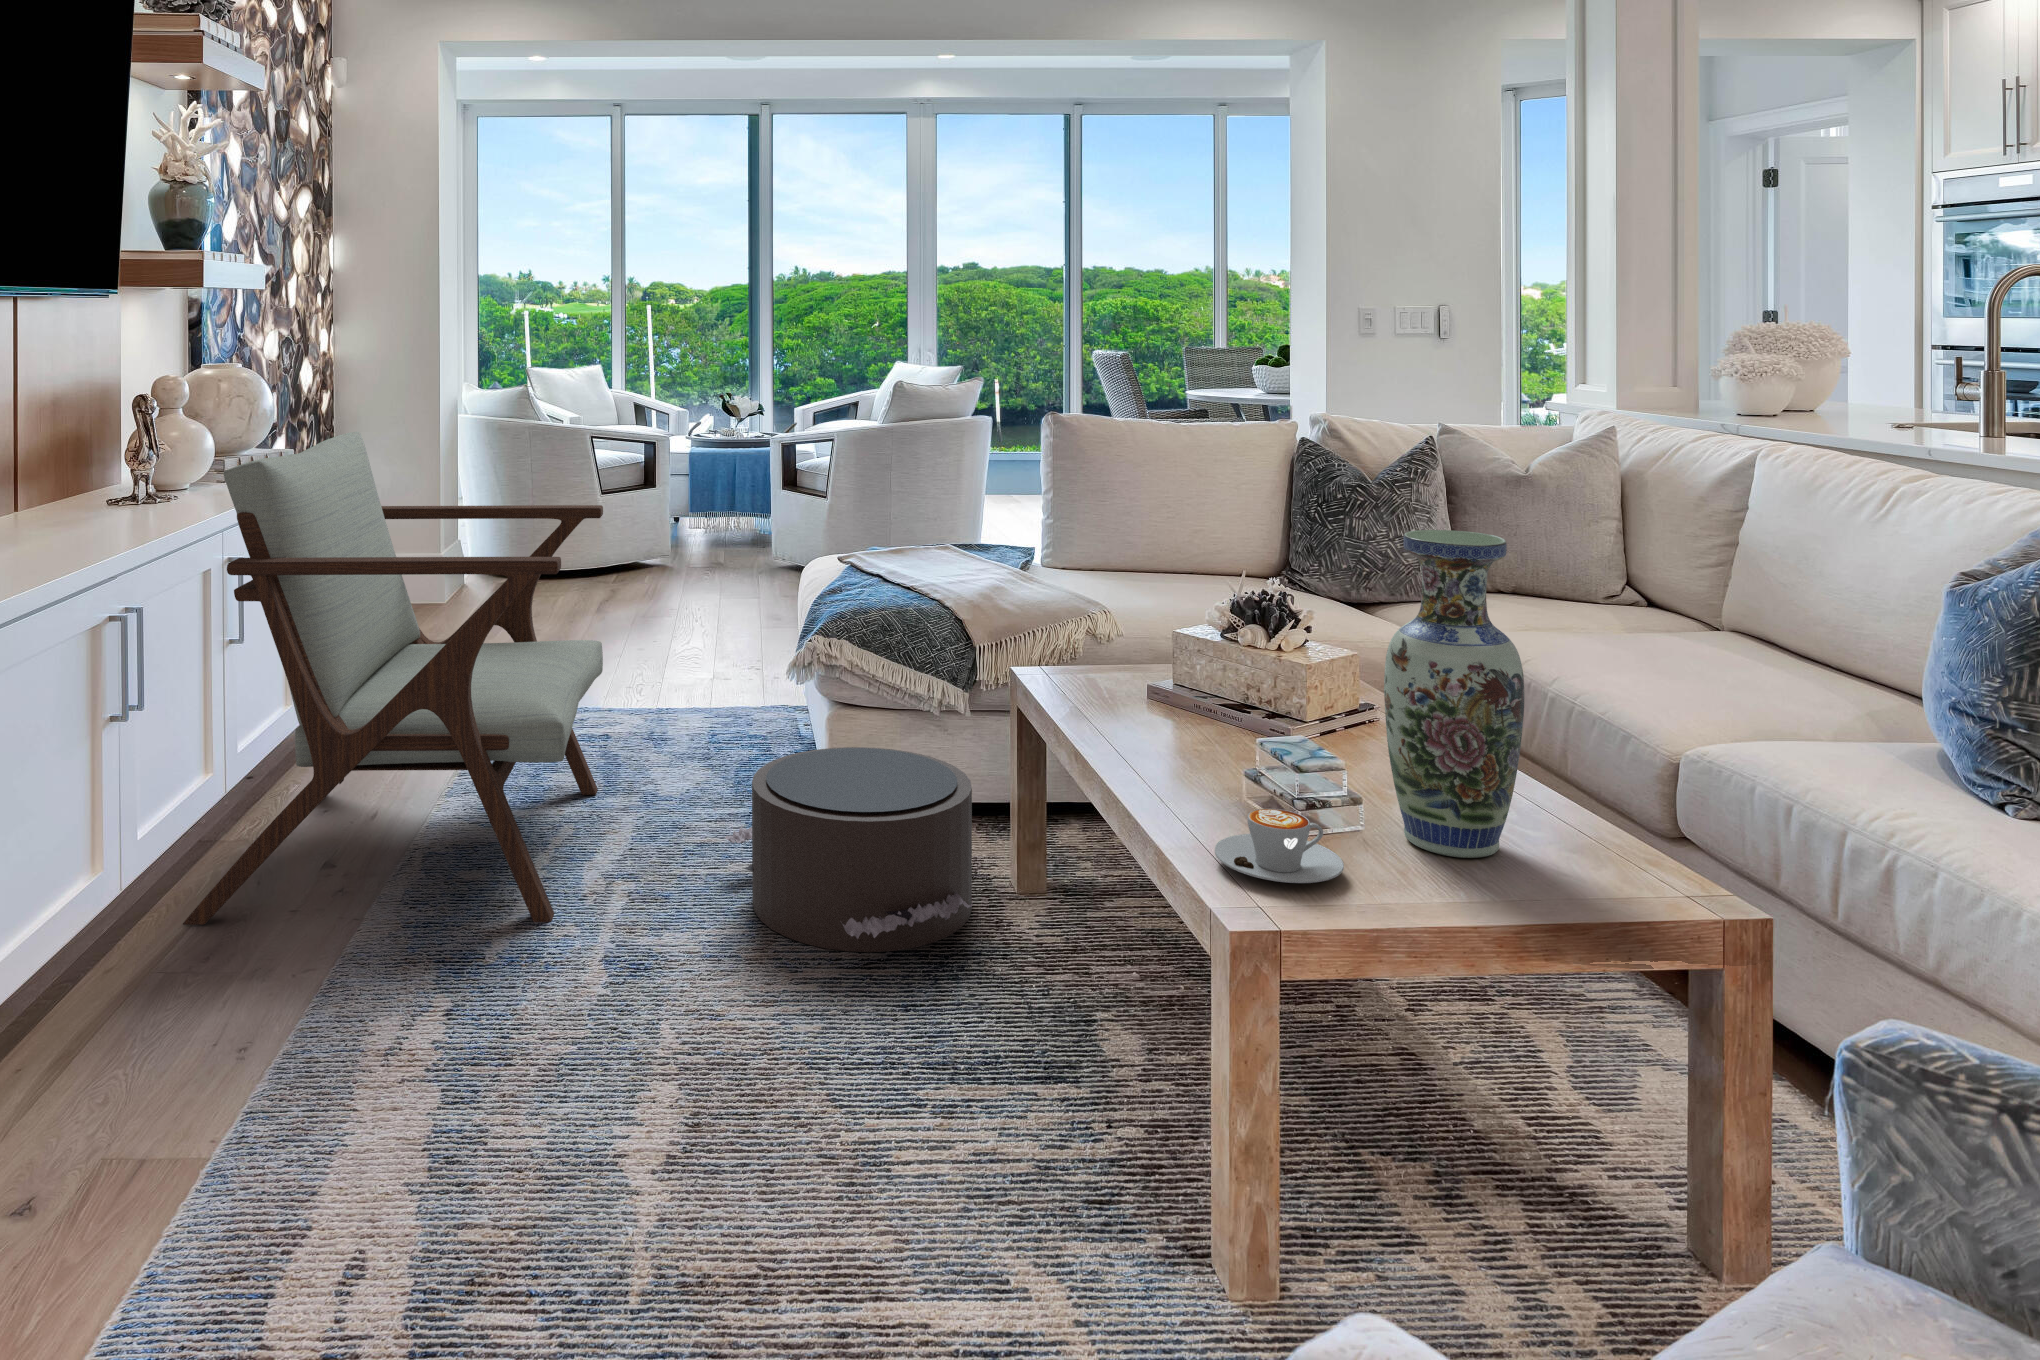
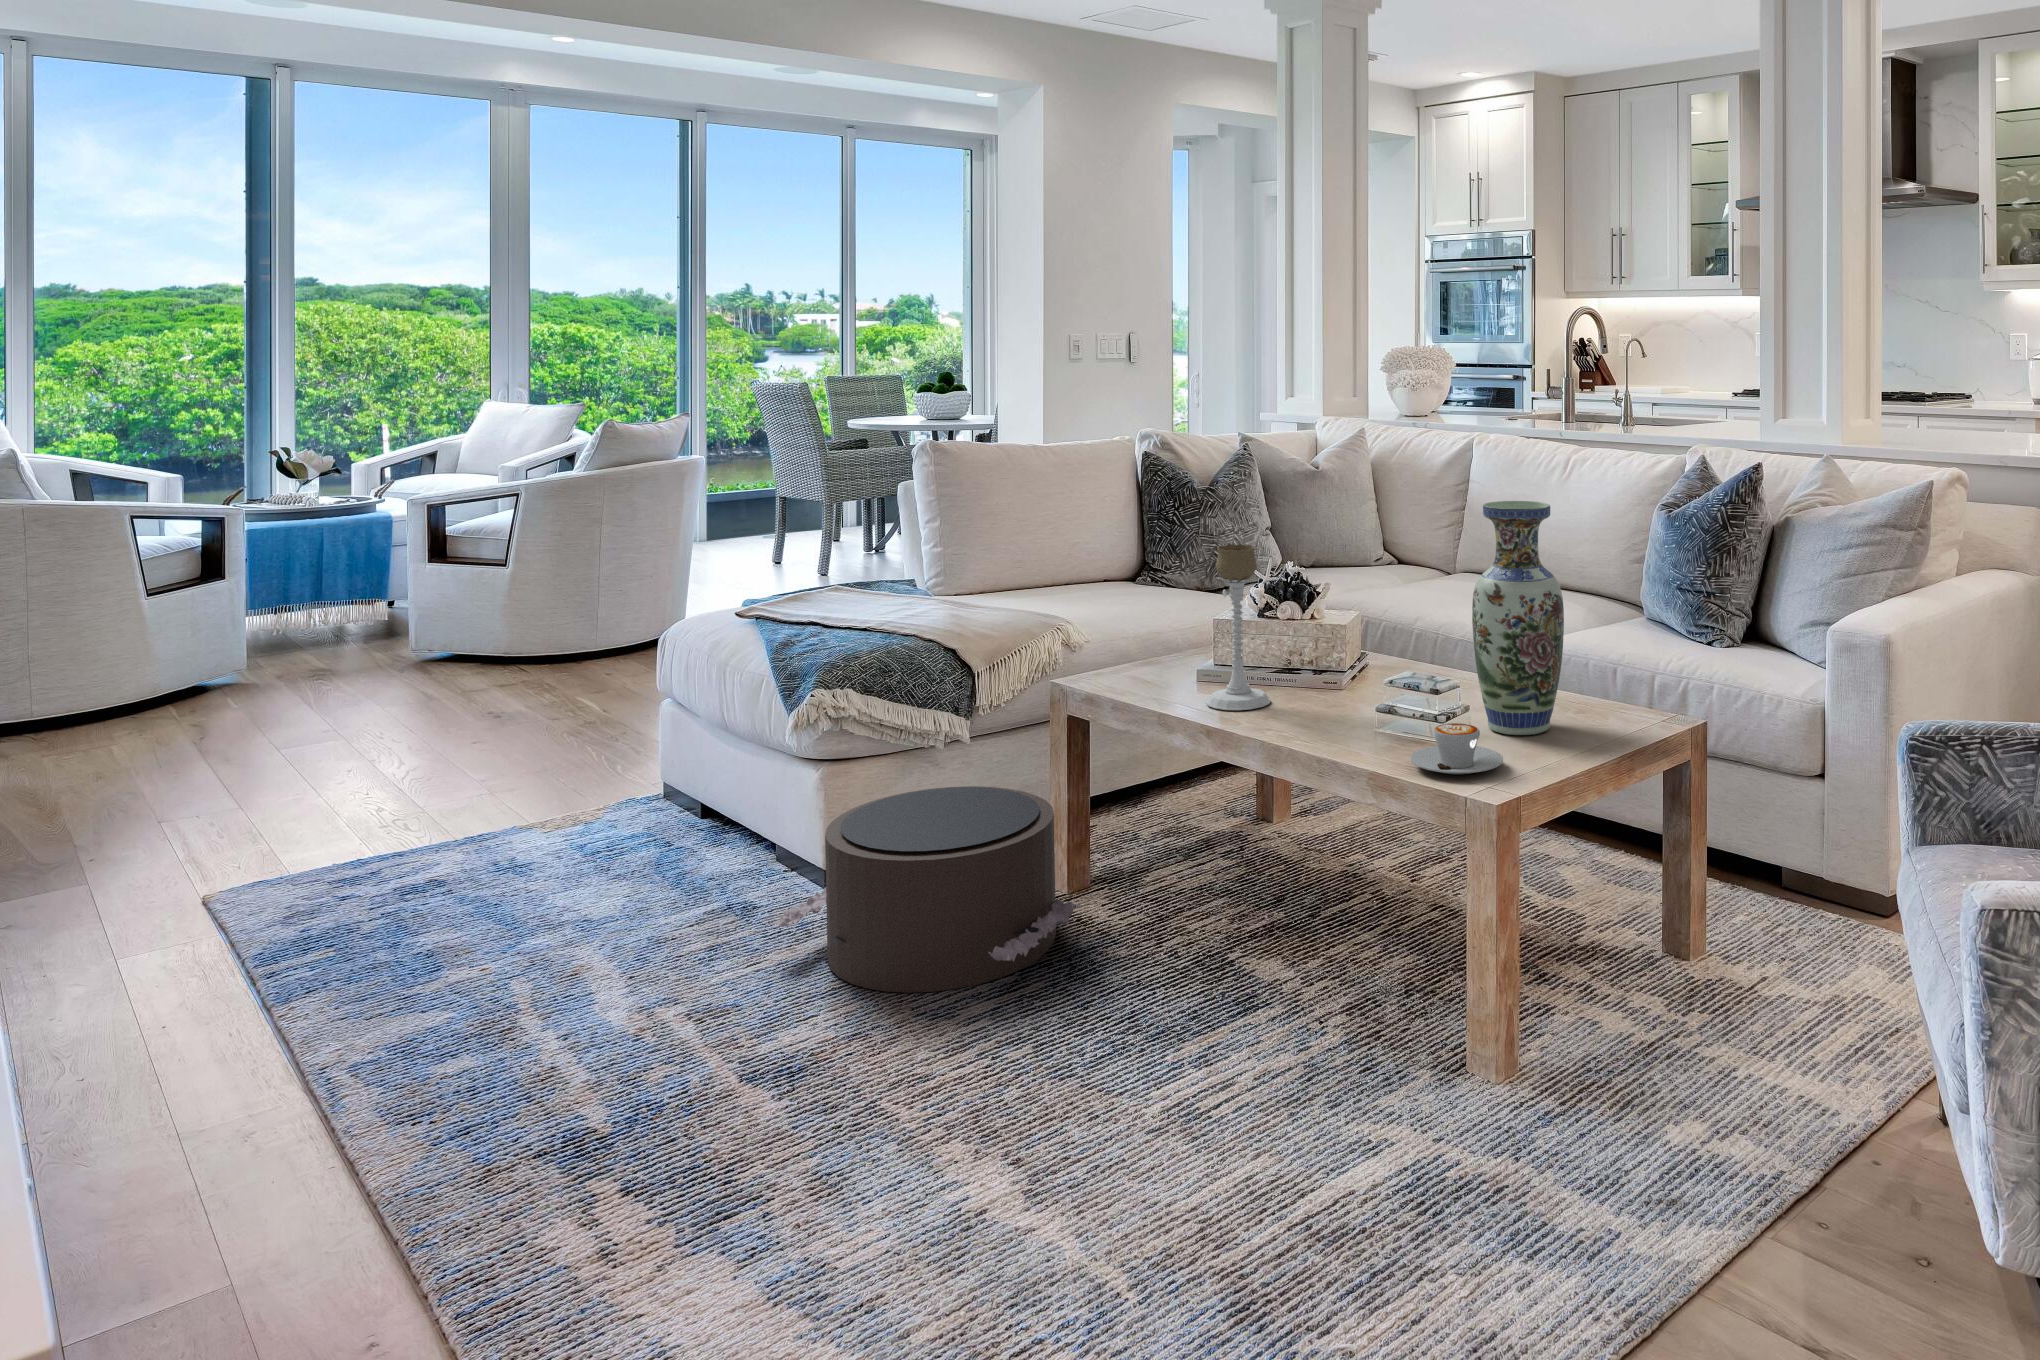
lounge chair: present [183,432,603,925] -> none [38,525,634,1257]
candle holder: none [1119,545,1197,740] -> present [1206,544,1271,710]

